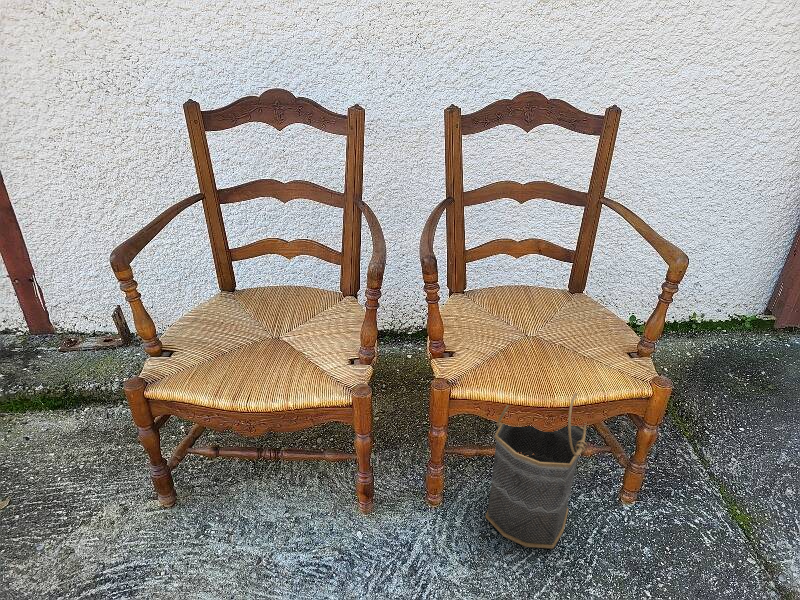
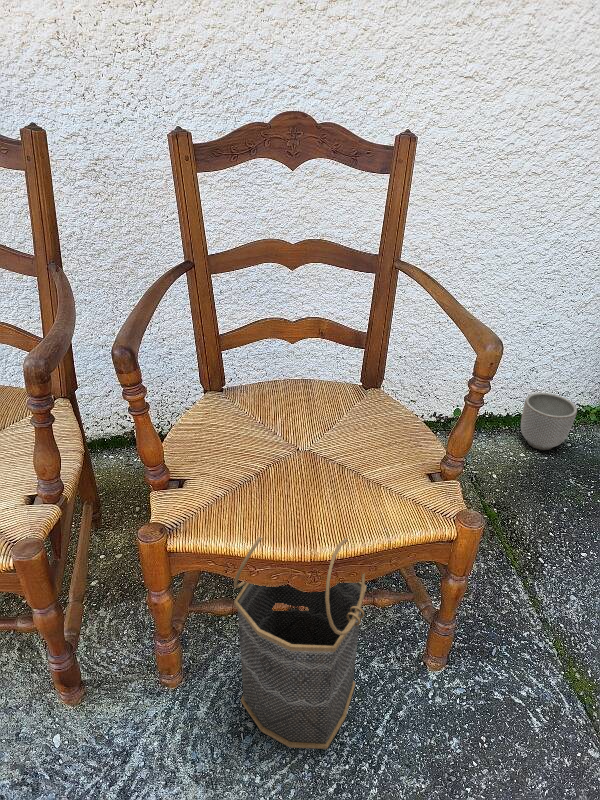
planter: none [687,301,736,349] -> present [521,393,577,450]

